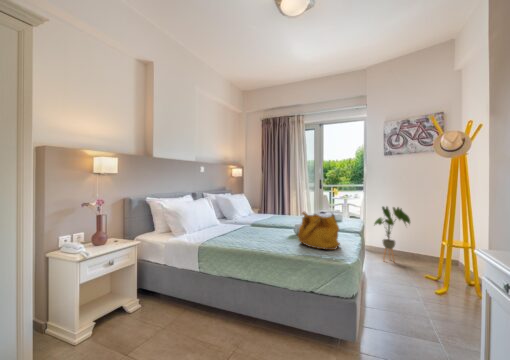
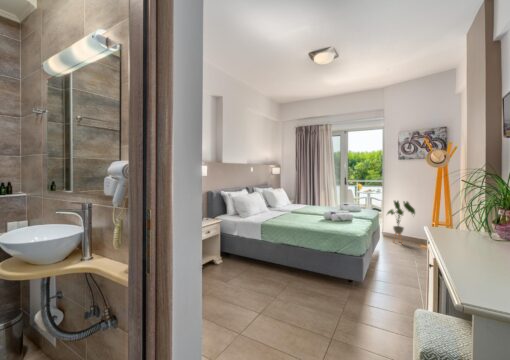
handbag: present [298,212,340,250] -> none [327,203,355,229]

